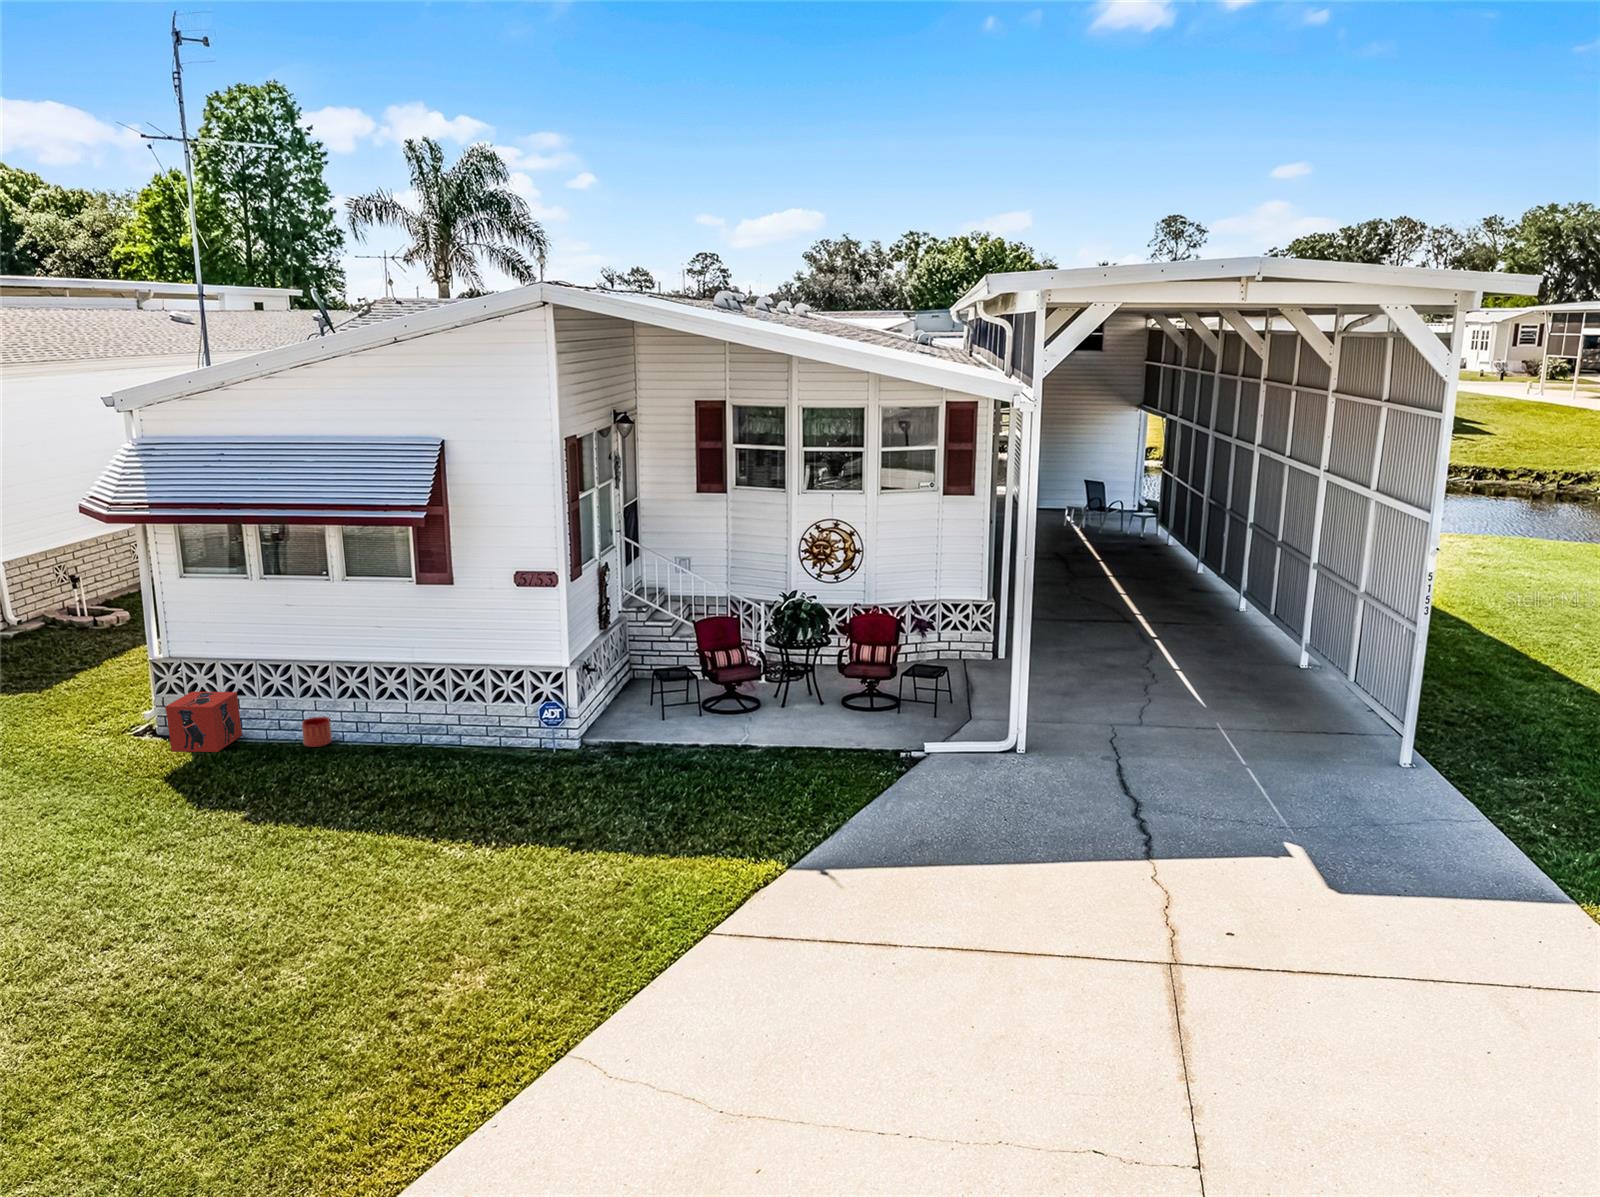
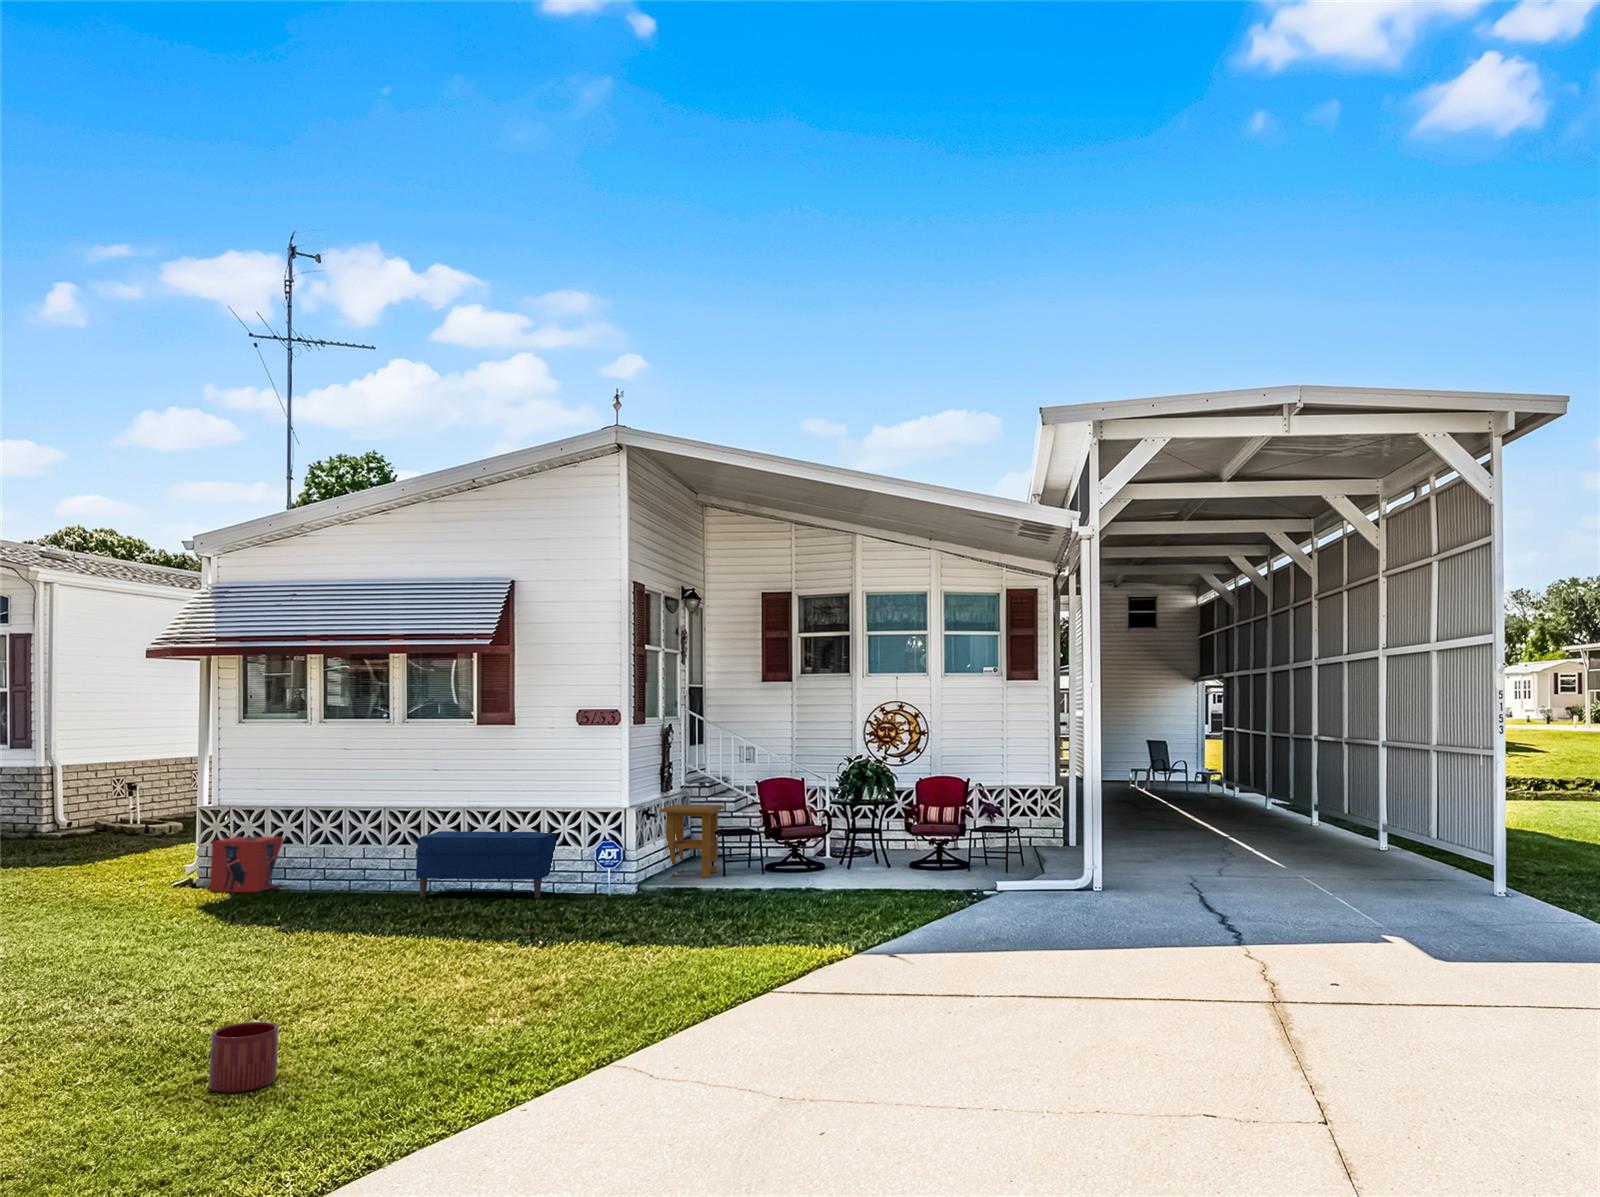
side table: none [600,640,663,715] -> present [660,805,724,878]
bench: none [366,691,504,763] -> present [416,831,556,899]
planter: present [302,717,332,747] -> present [209,1022,278,1093]

